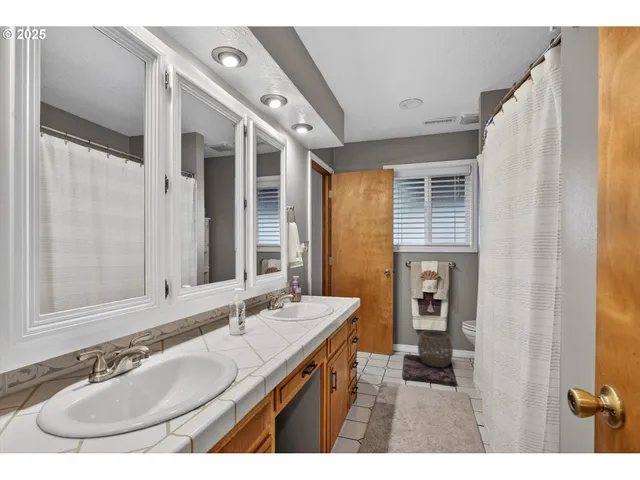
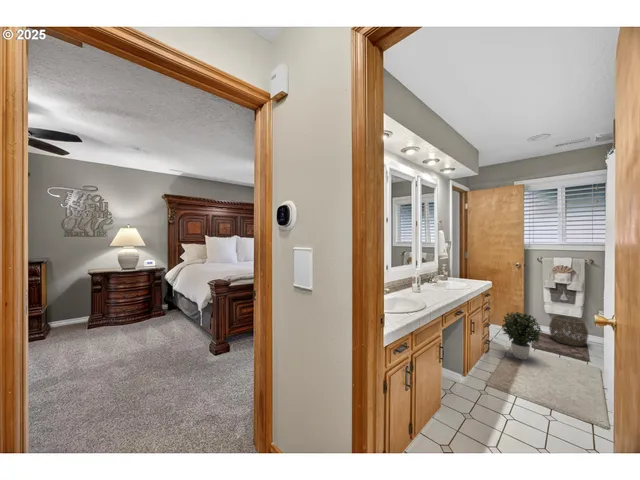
potted plant: none [372,338,416,407] -> present [502,312,542,360]

